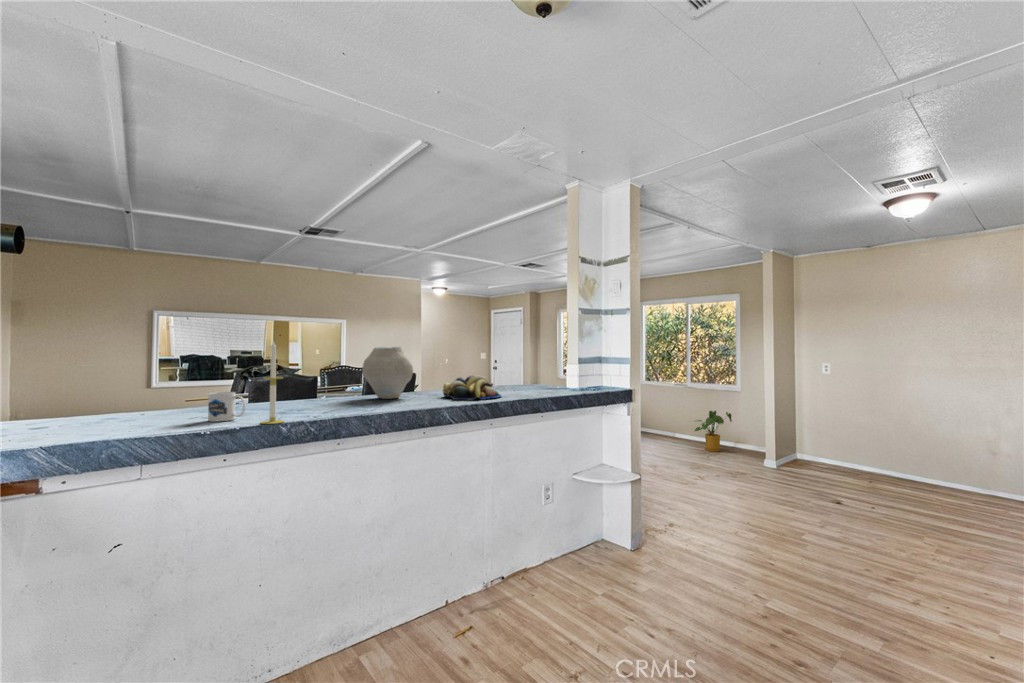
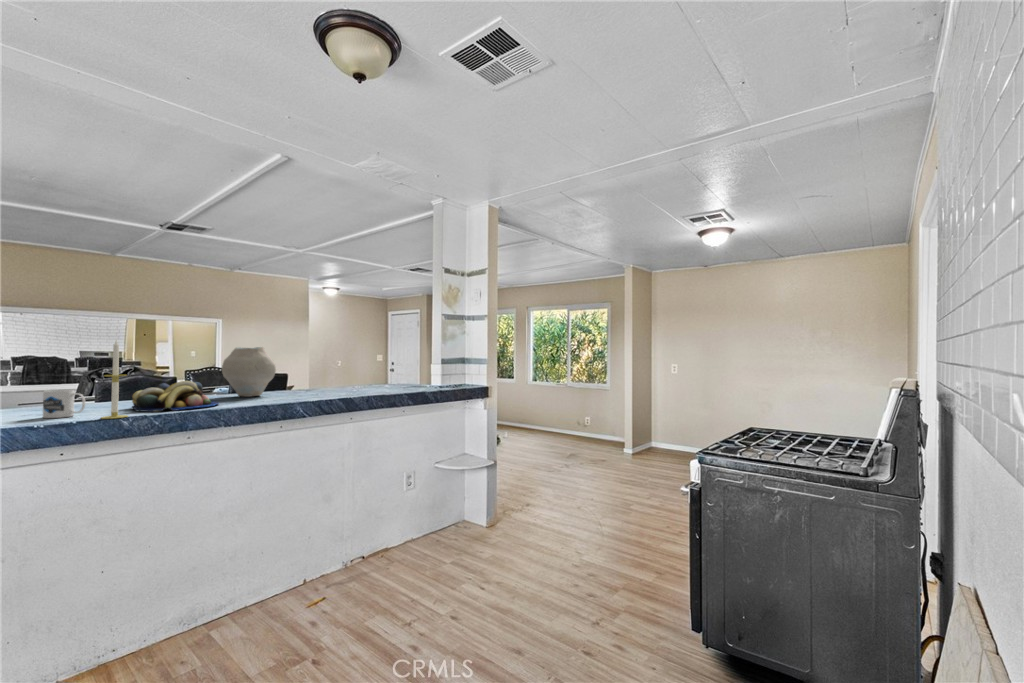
fruit bowl: present [443,376,501,400] -> present [132,381,218,411]
house plant: present [695,411,732,452] -> none [567,406,600,443]

